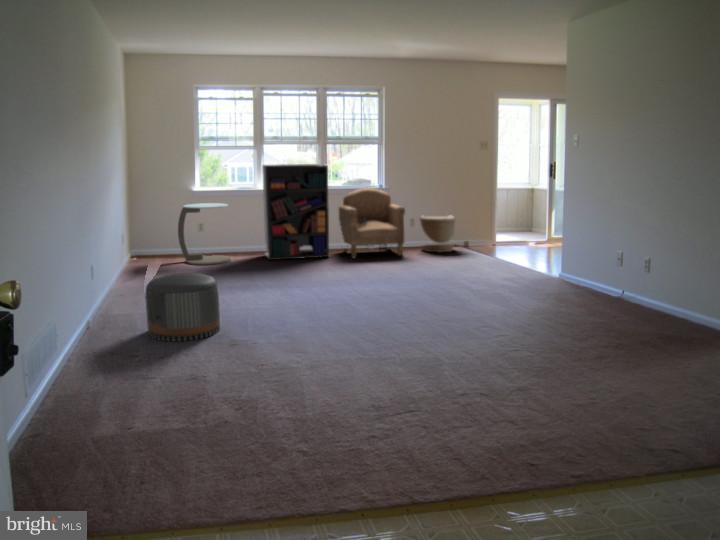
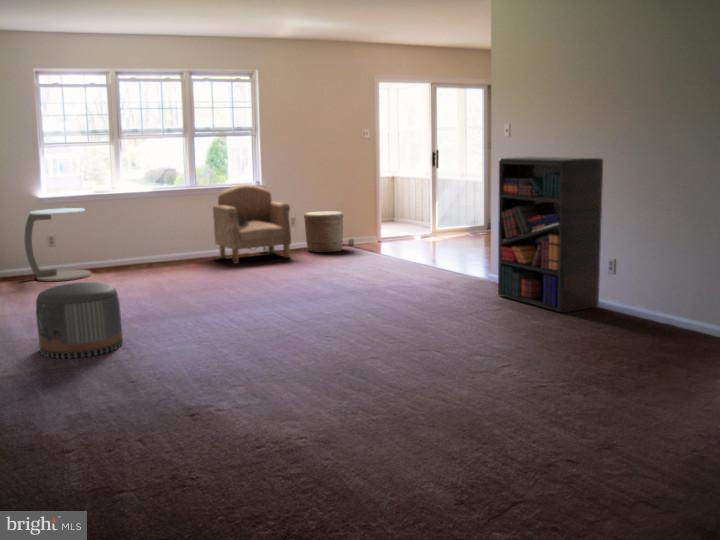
bookshelf: present [262,164,329,260] -> present [498,157,603,312]

